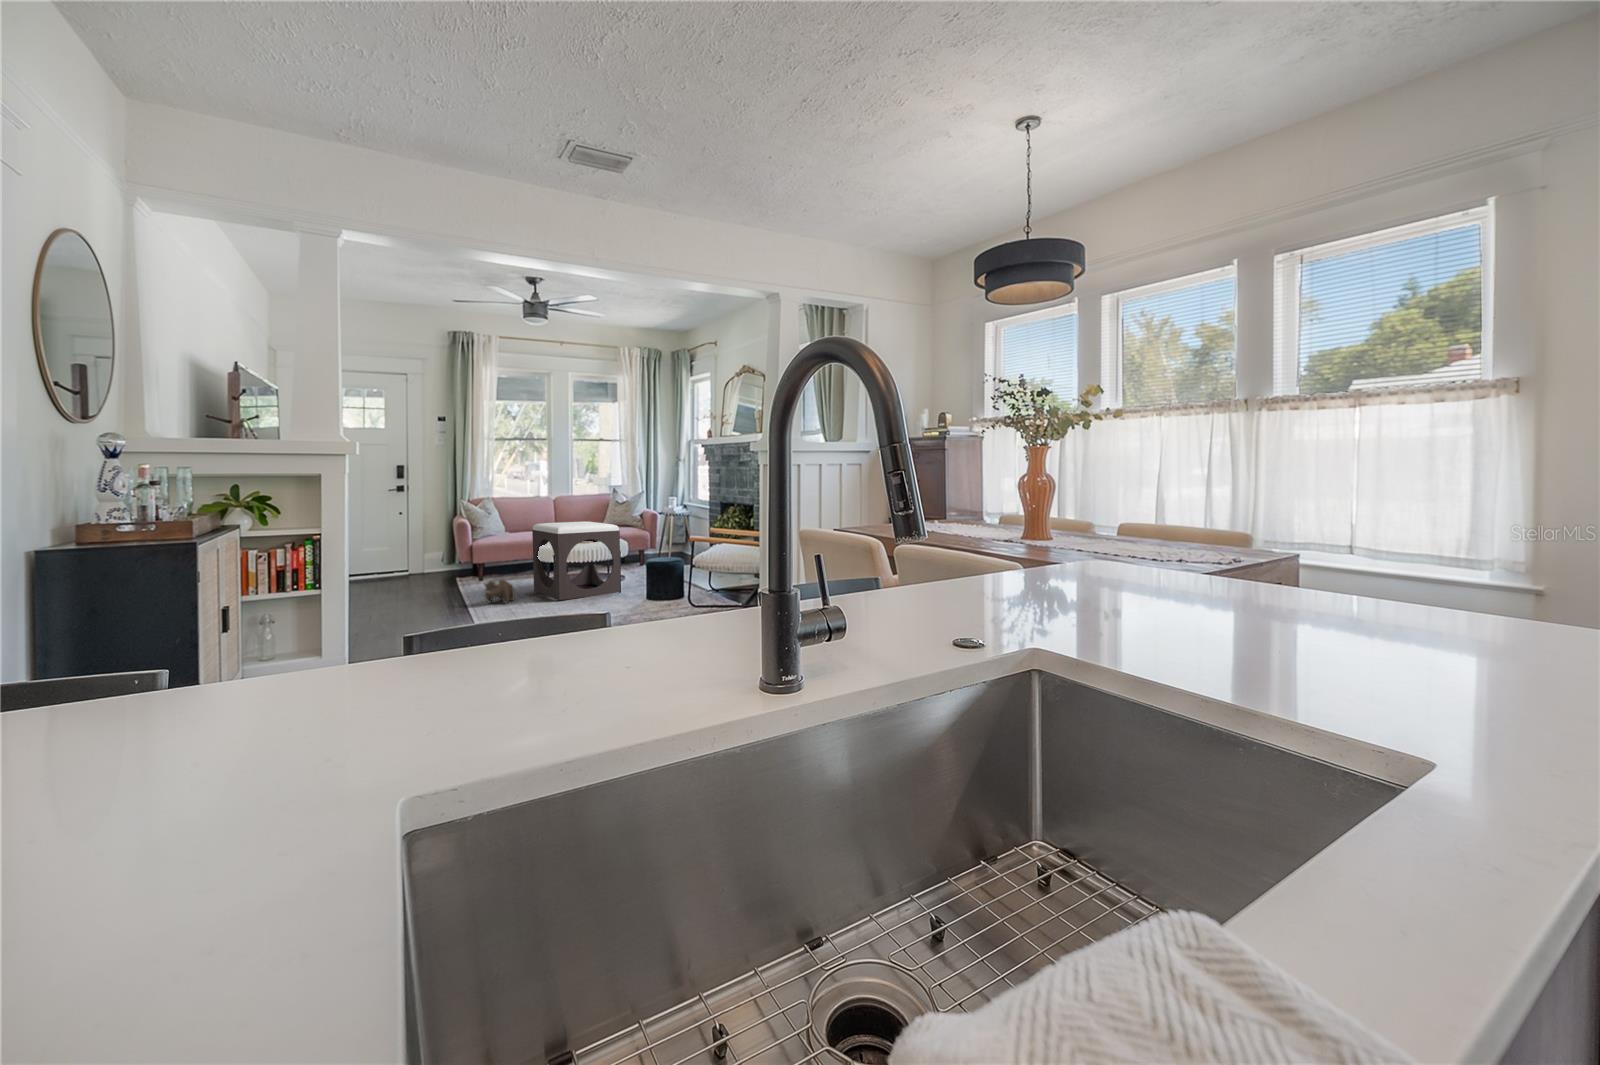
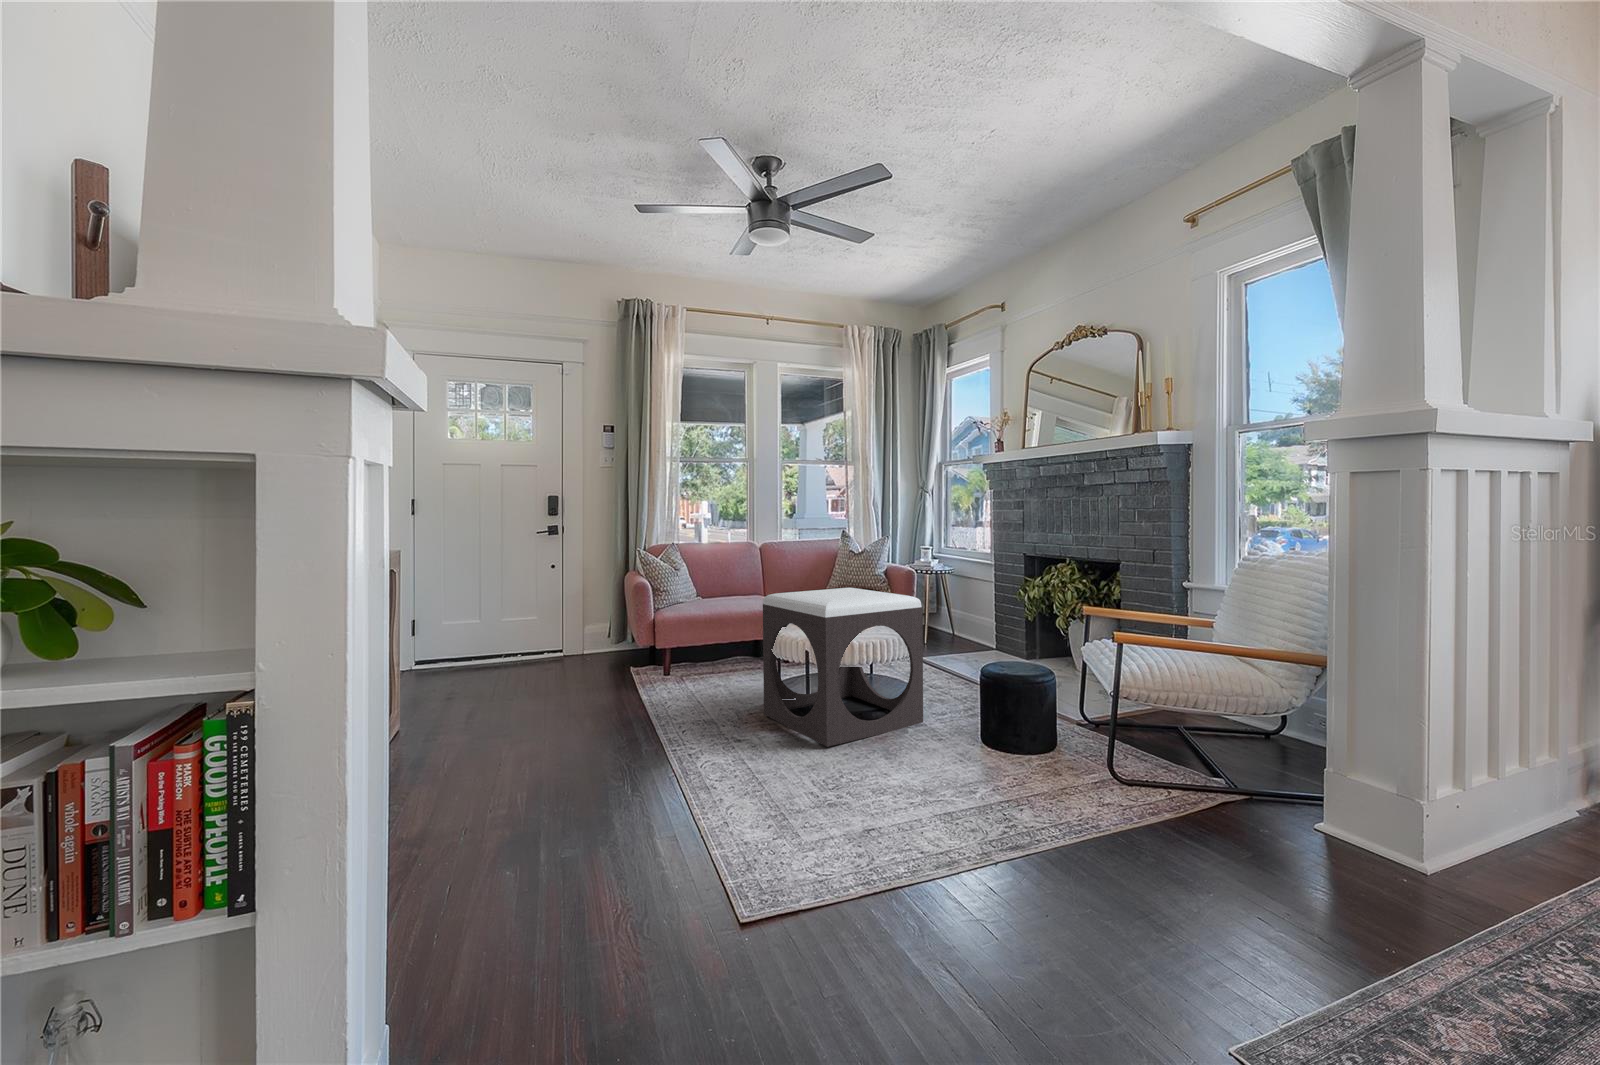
plush toy: present [483,579,515,603] -> none [688,702,740,750]

